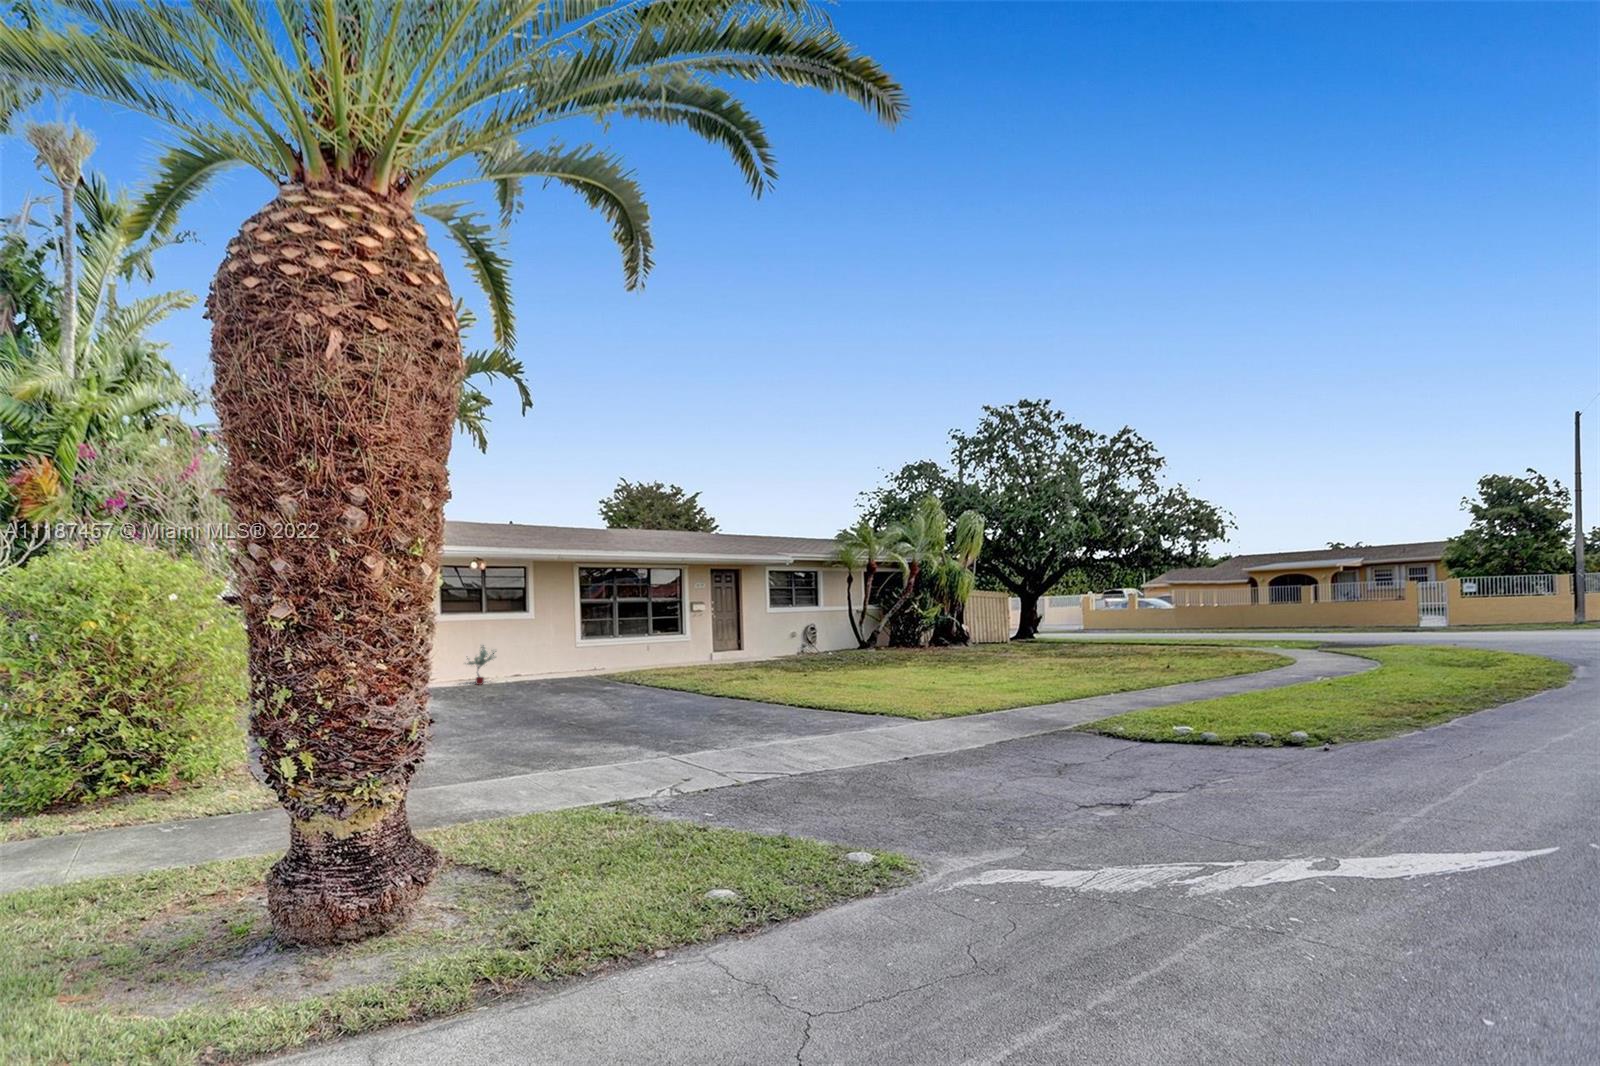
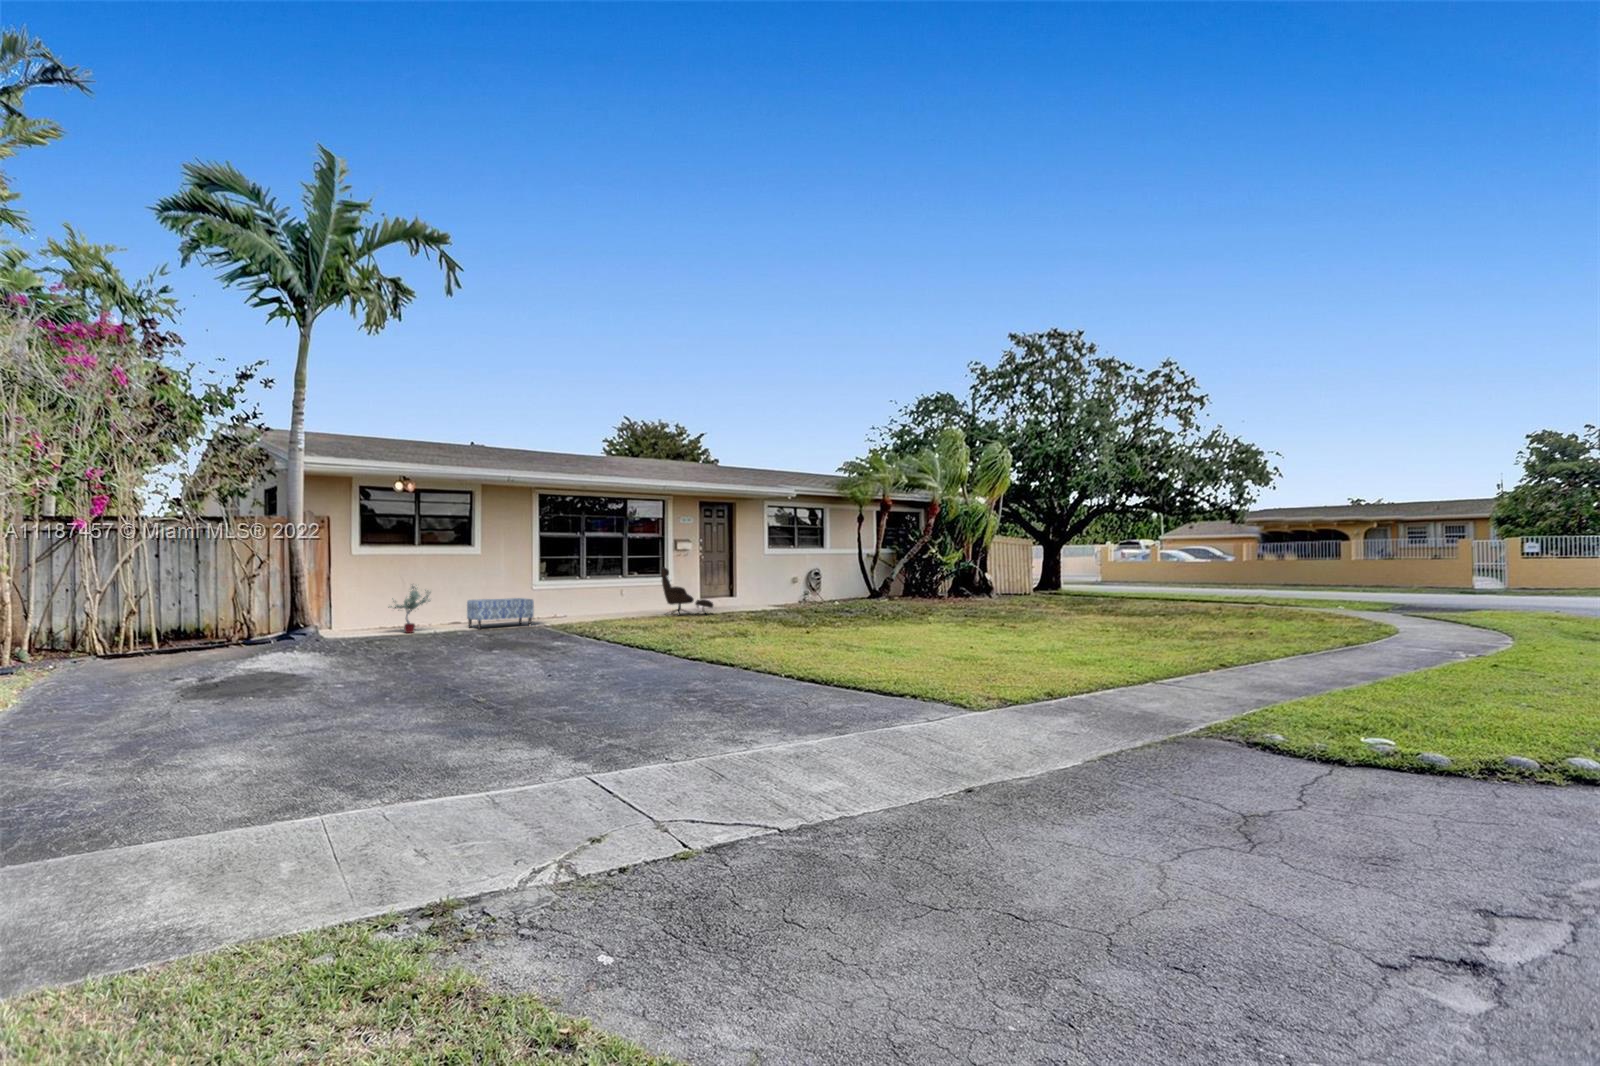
lounge chair: none [679,626,724,667] -> present [661,567,713,615]
bench: none [523,654,577,681] -> present [467,598,534,629]

